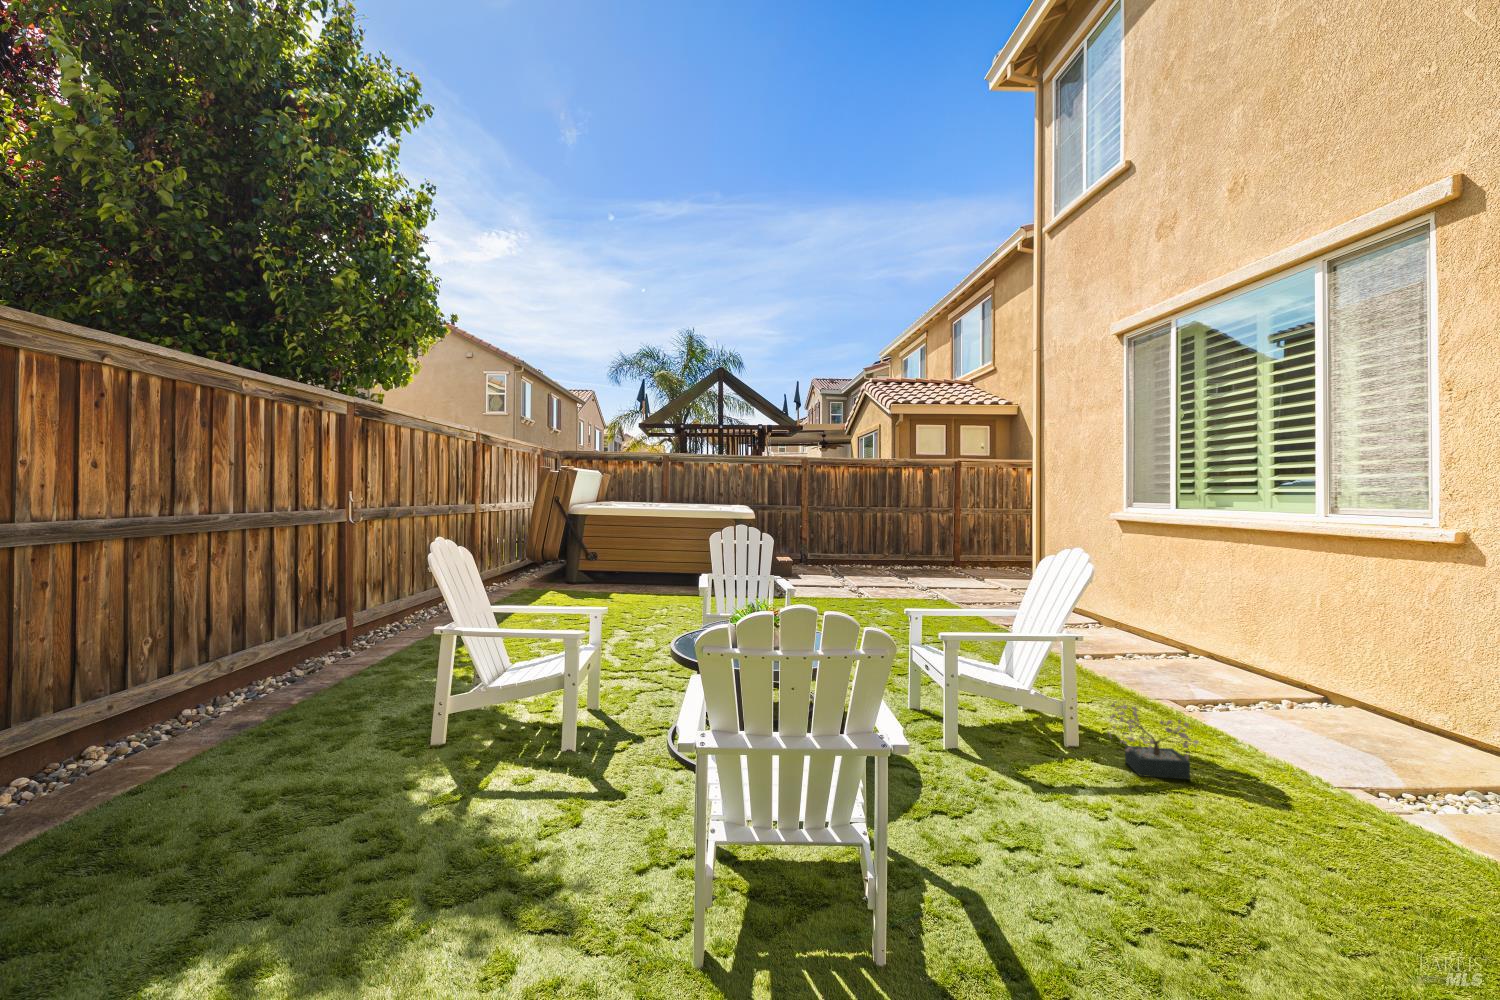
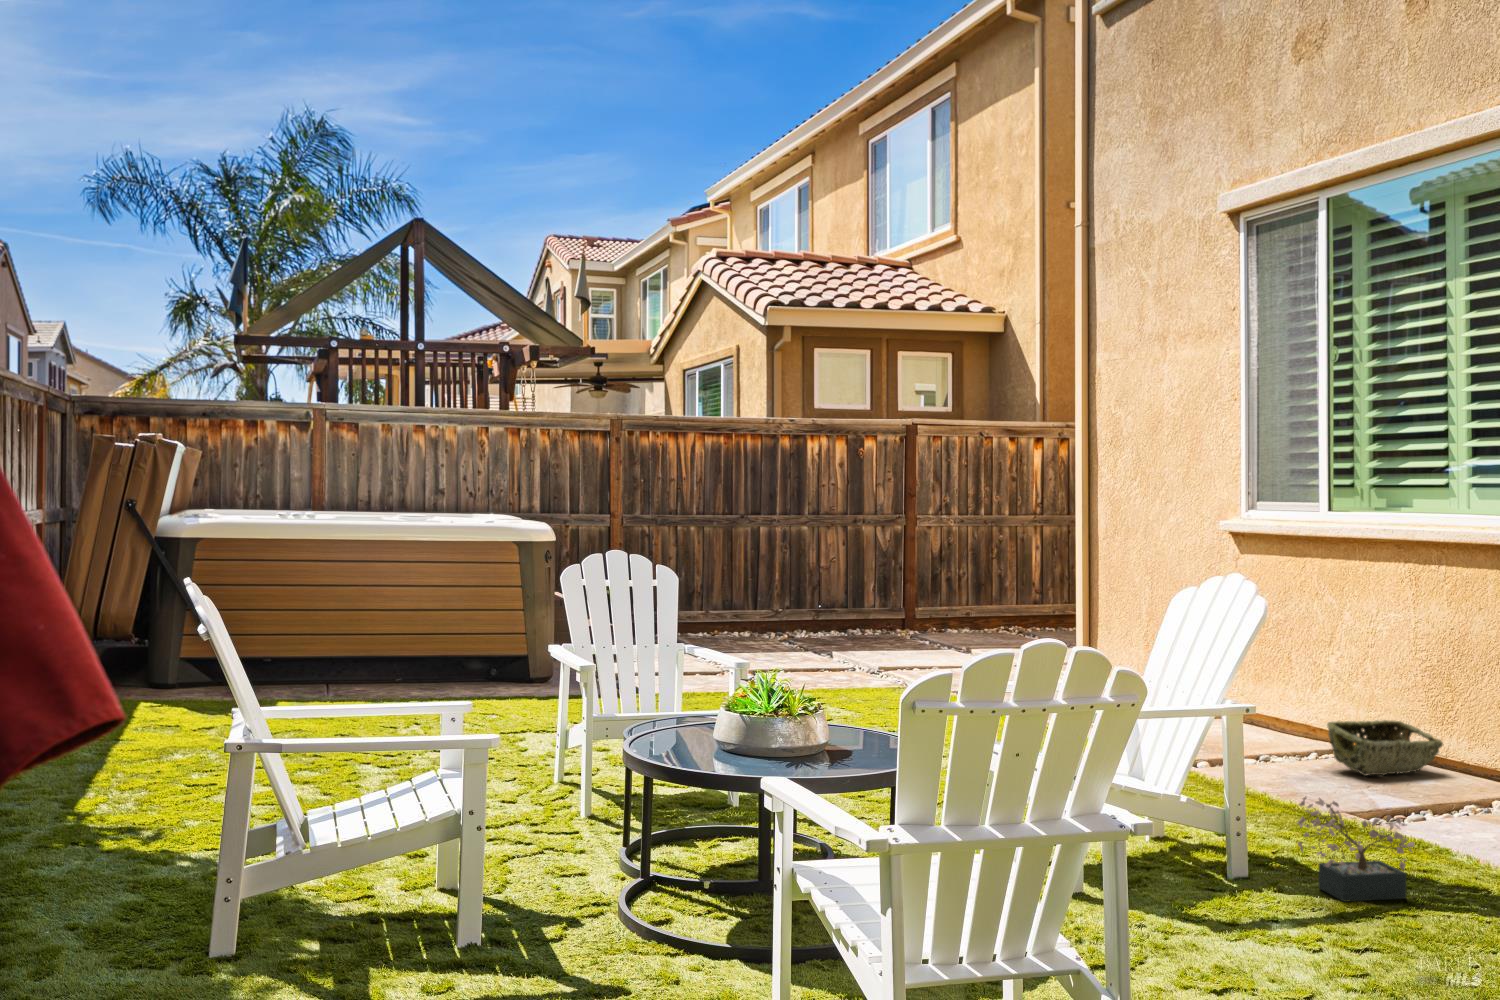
woven basket: none [1168,638,1253,675] -> present [1327,720,1443,776]

